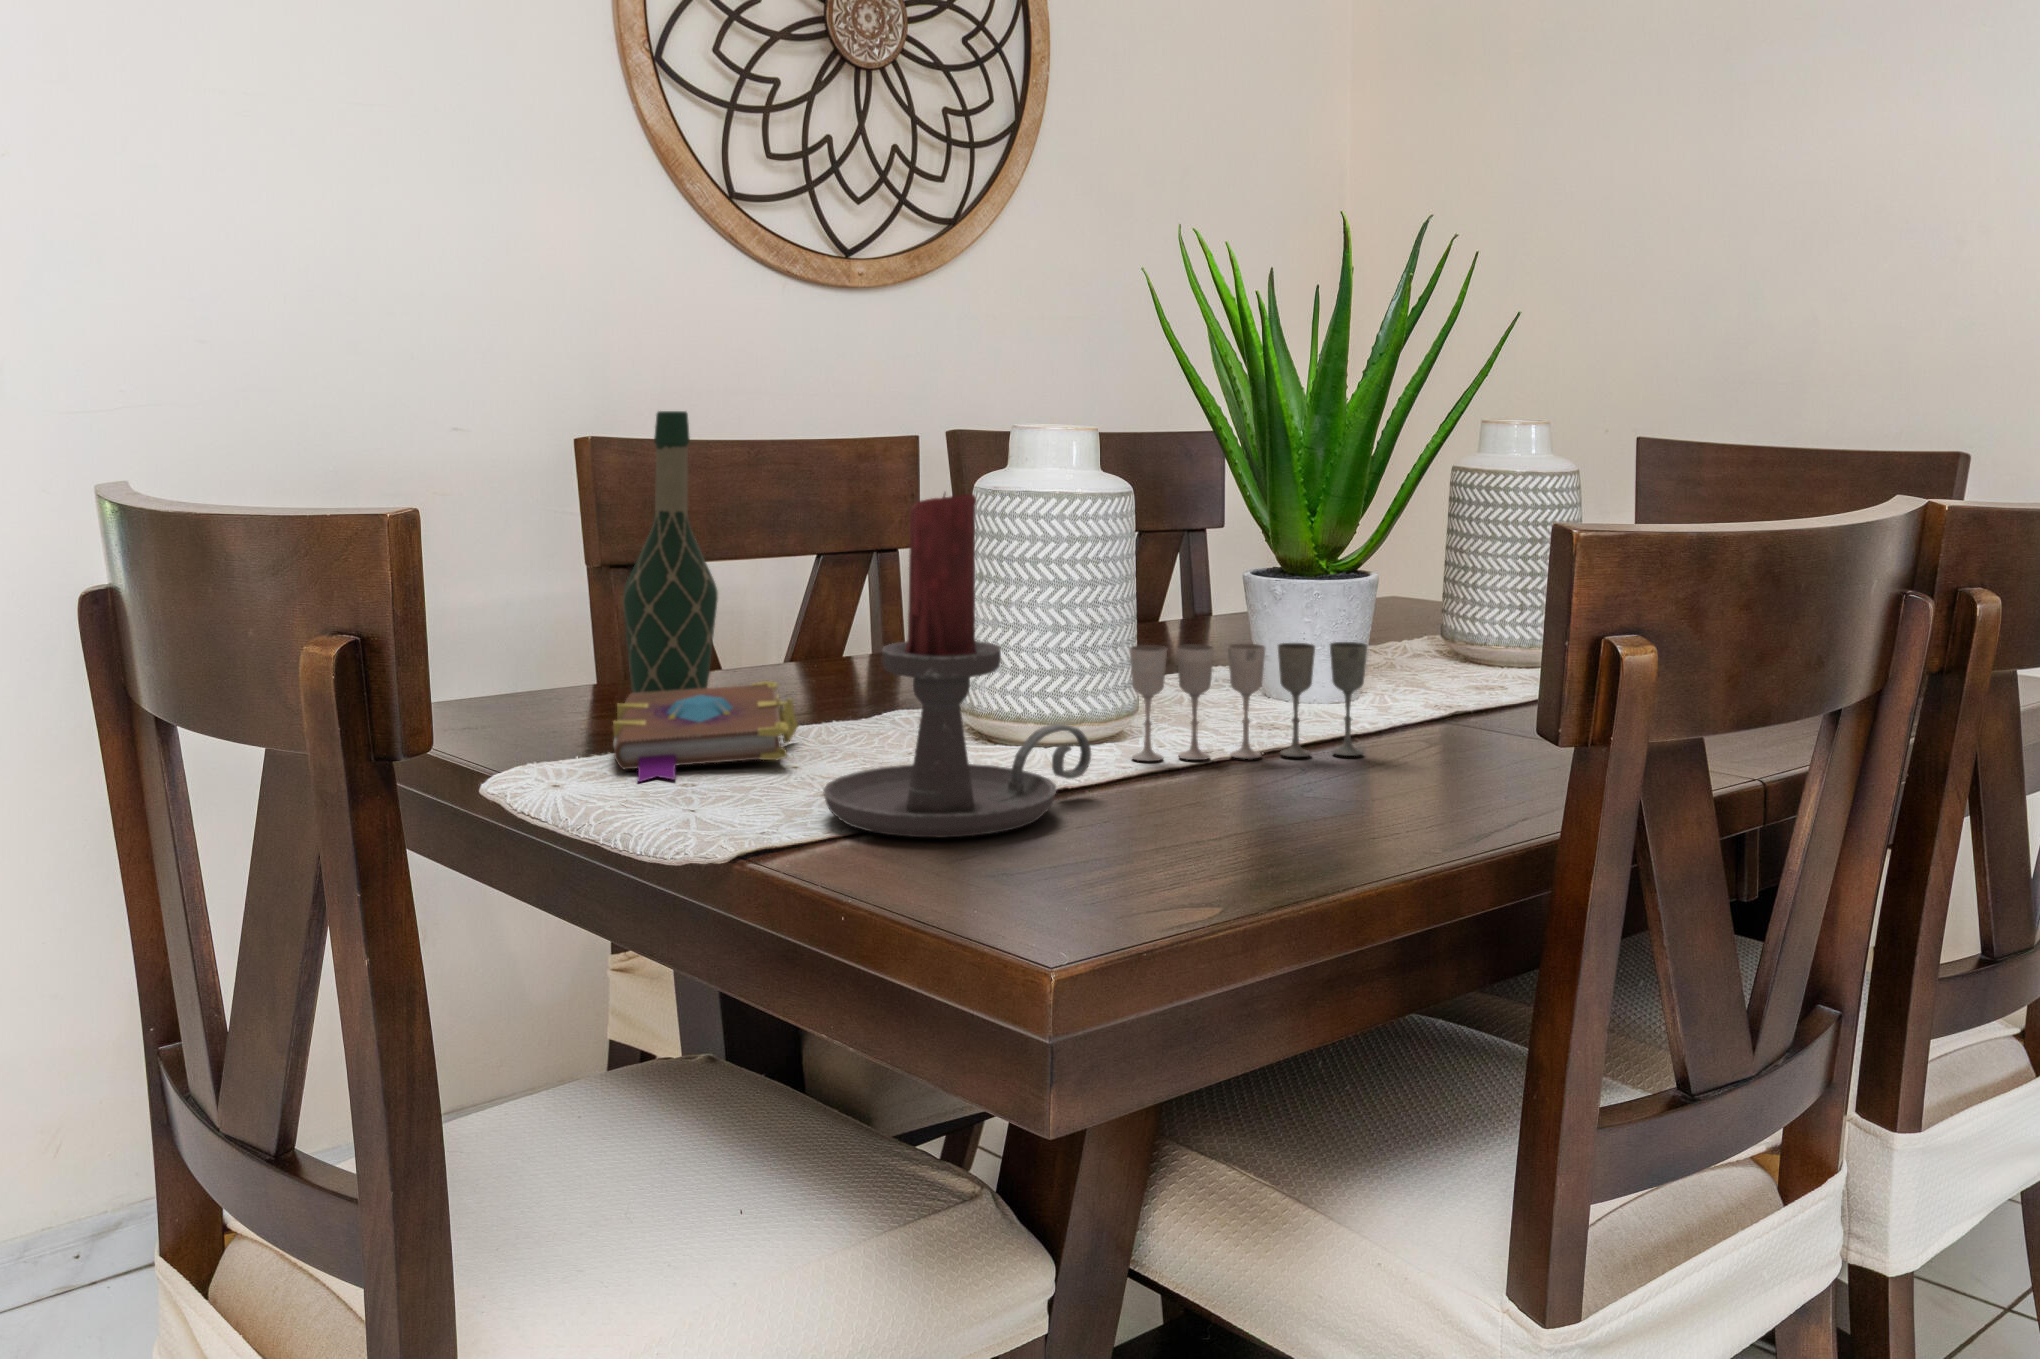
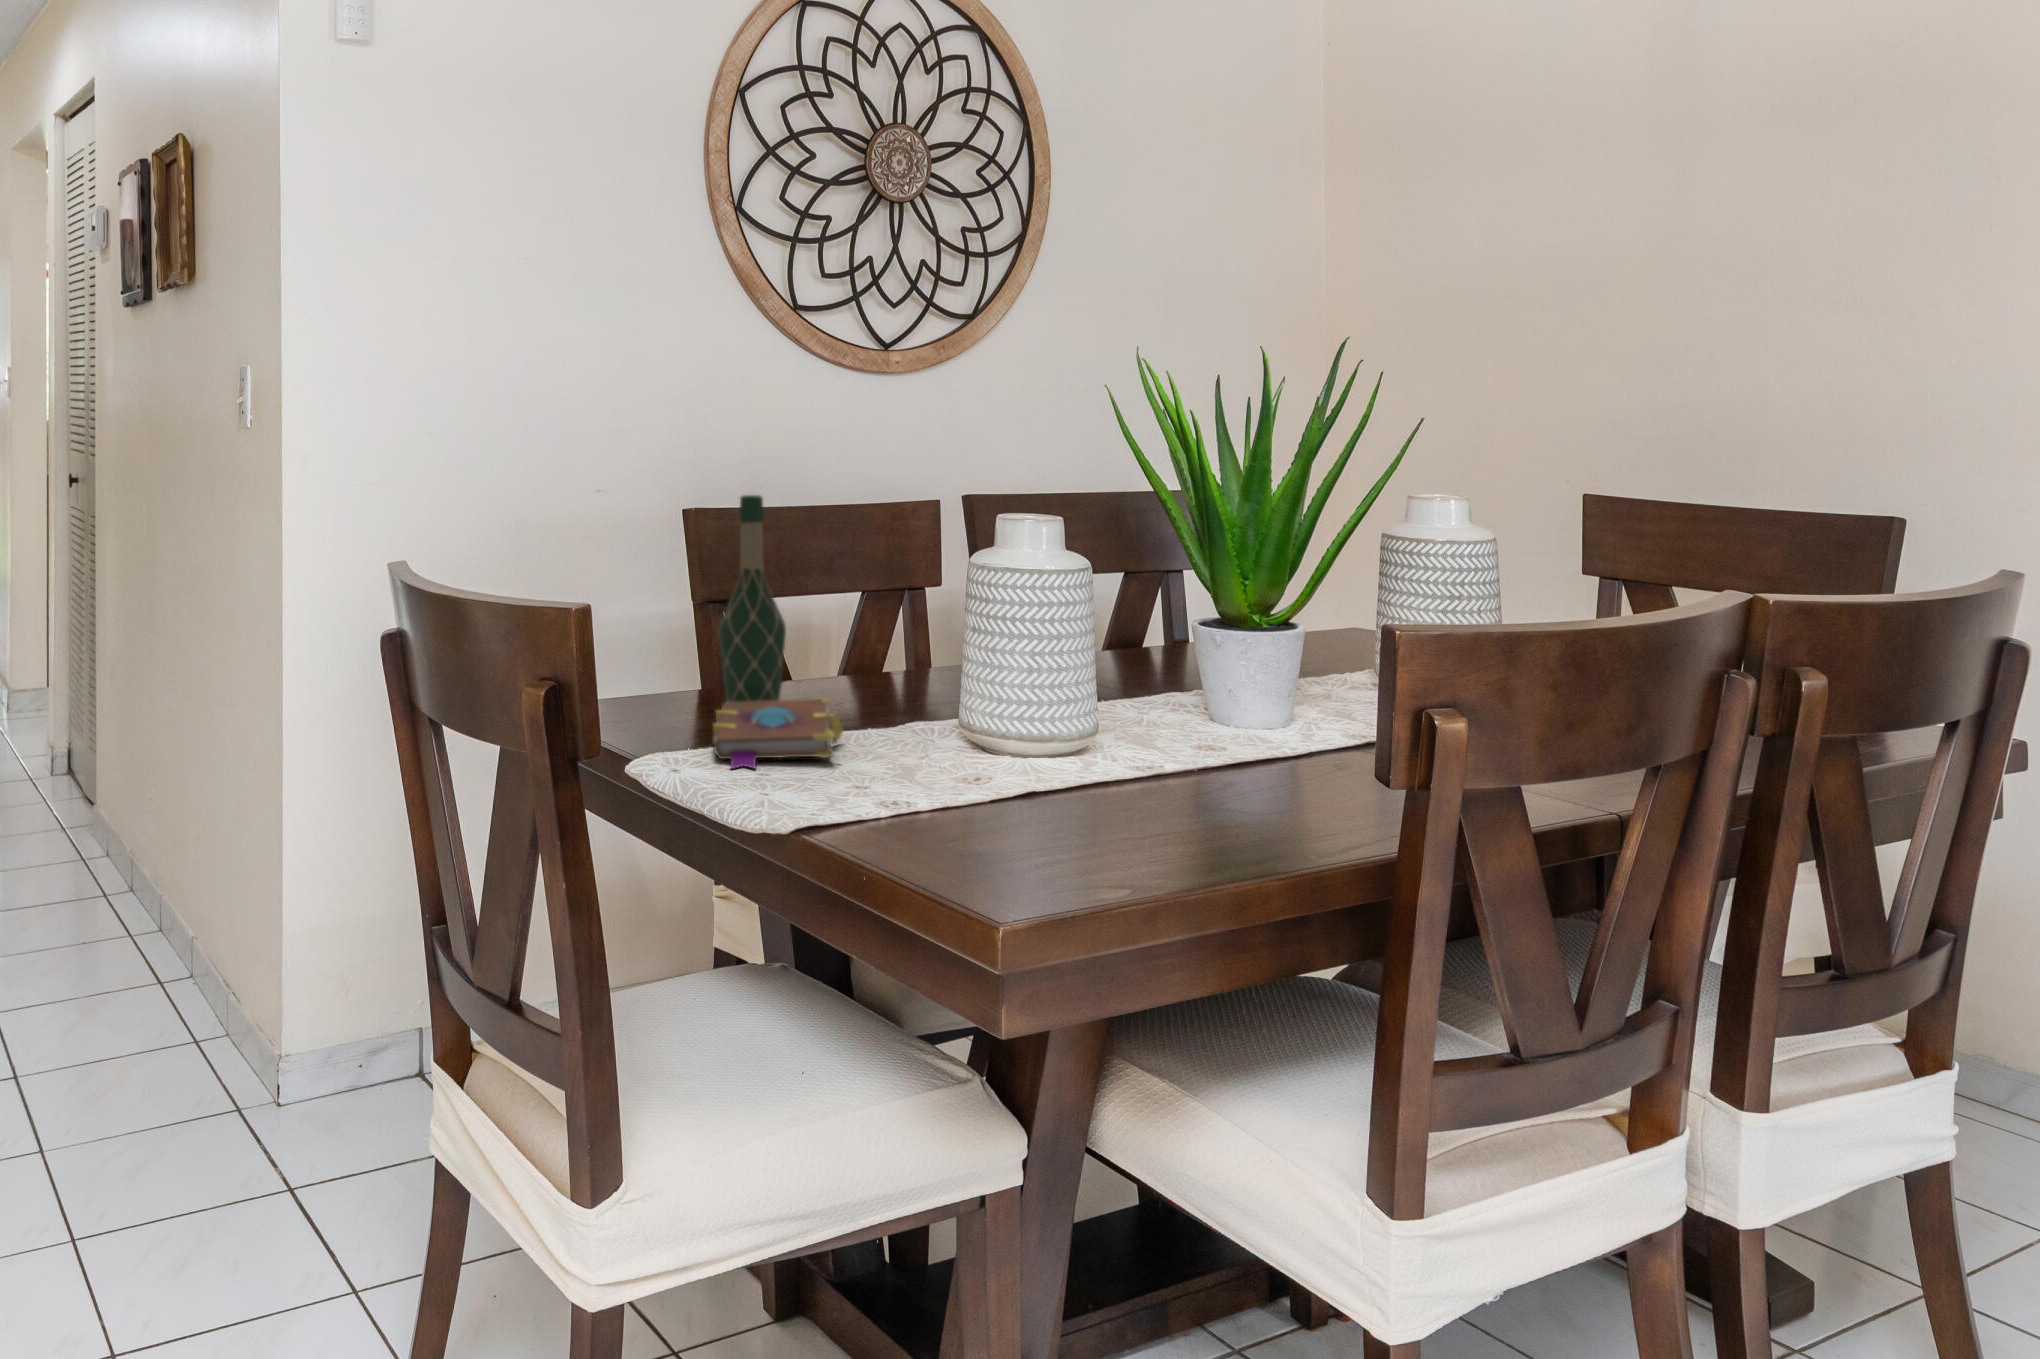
candle holder: present [823,494,1091,837] -> none [856,576,1053,824]
wine glass: present [1130,642,1367,761] -> none [1087,684,1280,776]

